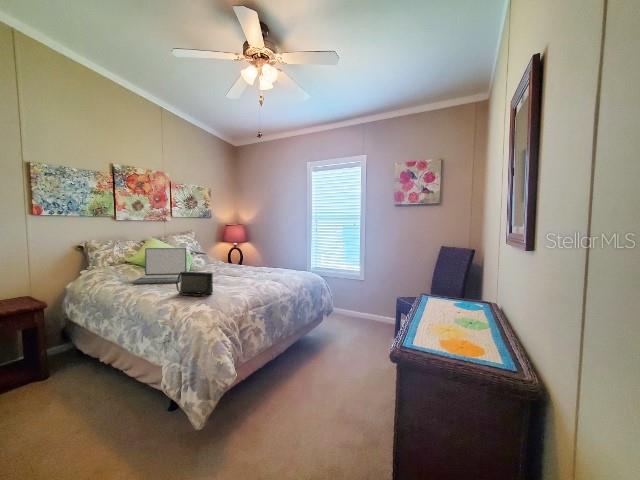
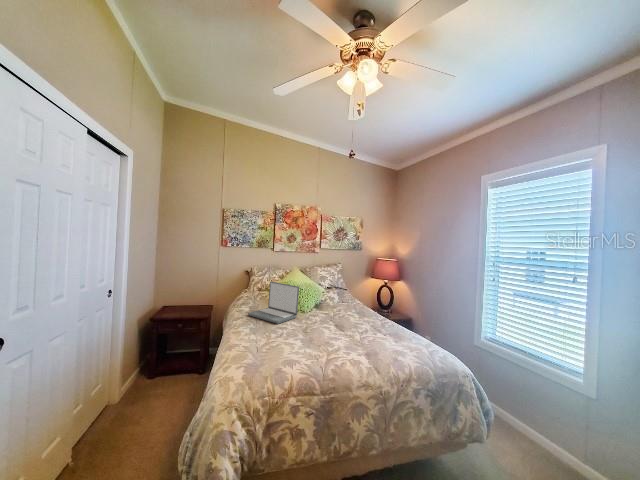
handbag: present [176,272,213,296] -> none [248,318,277,354]

